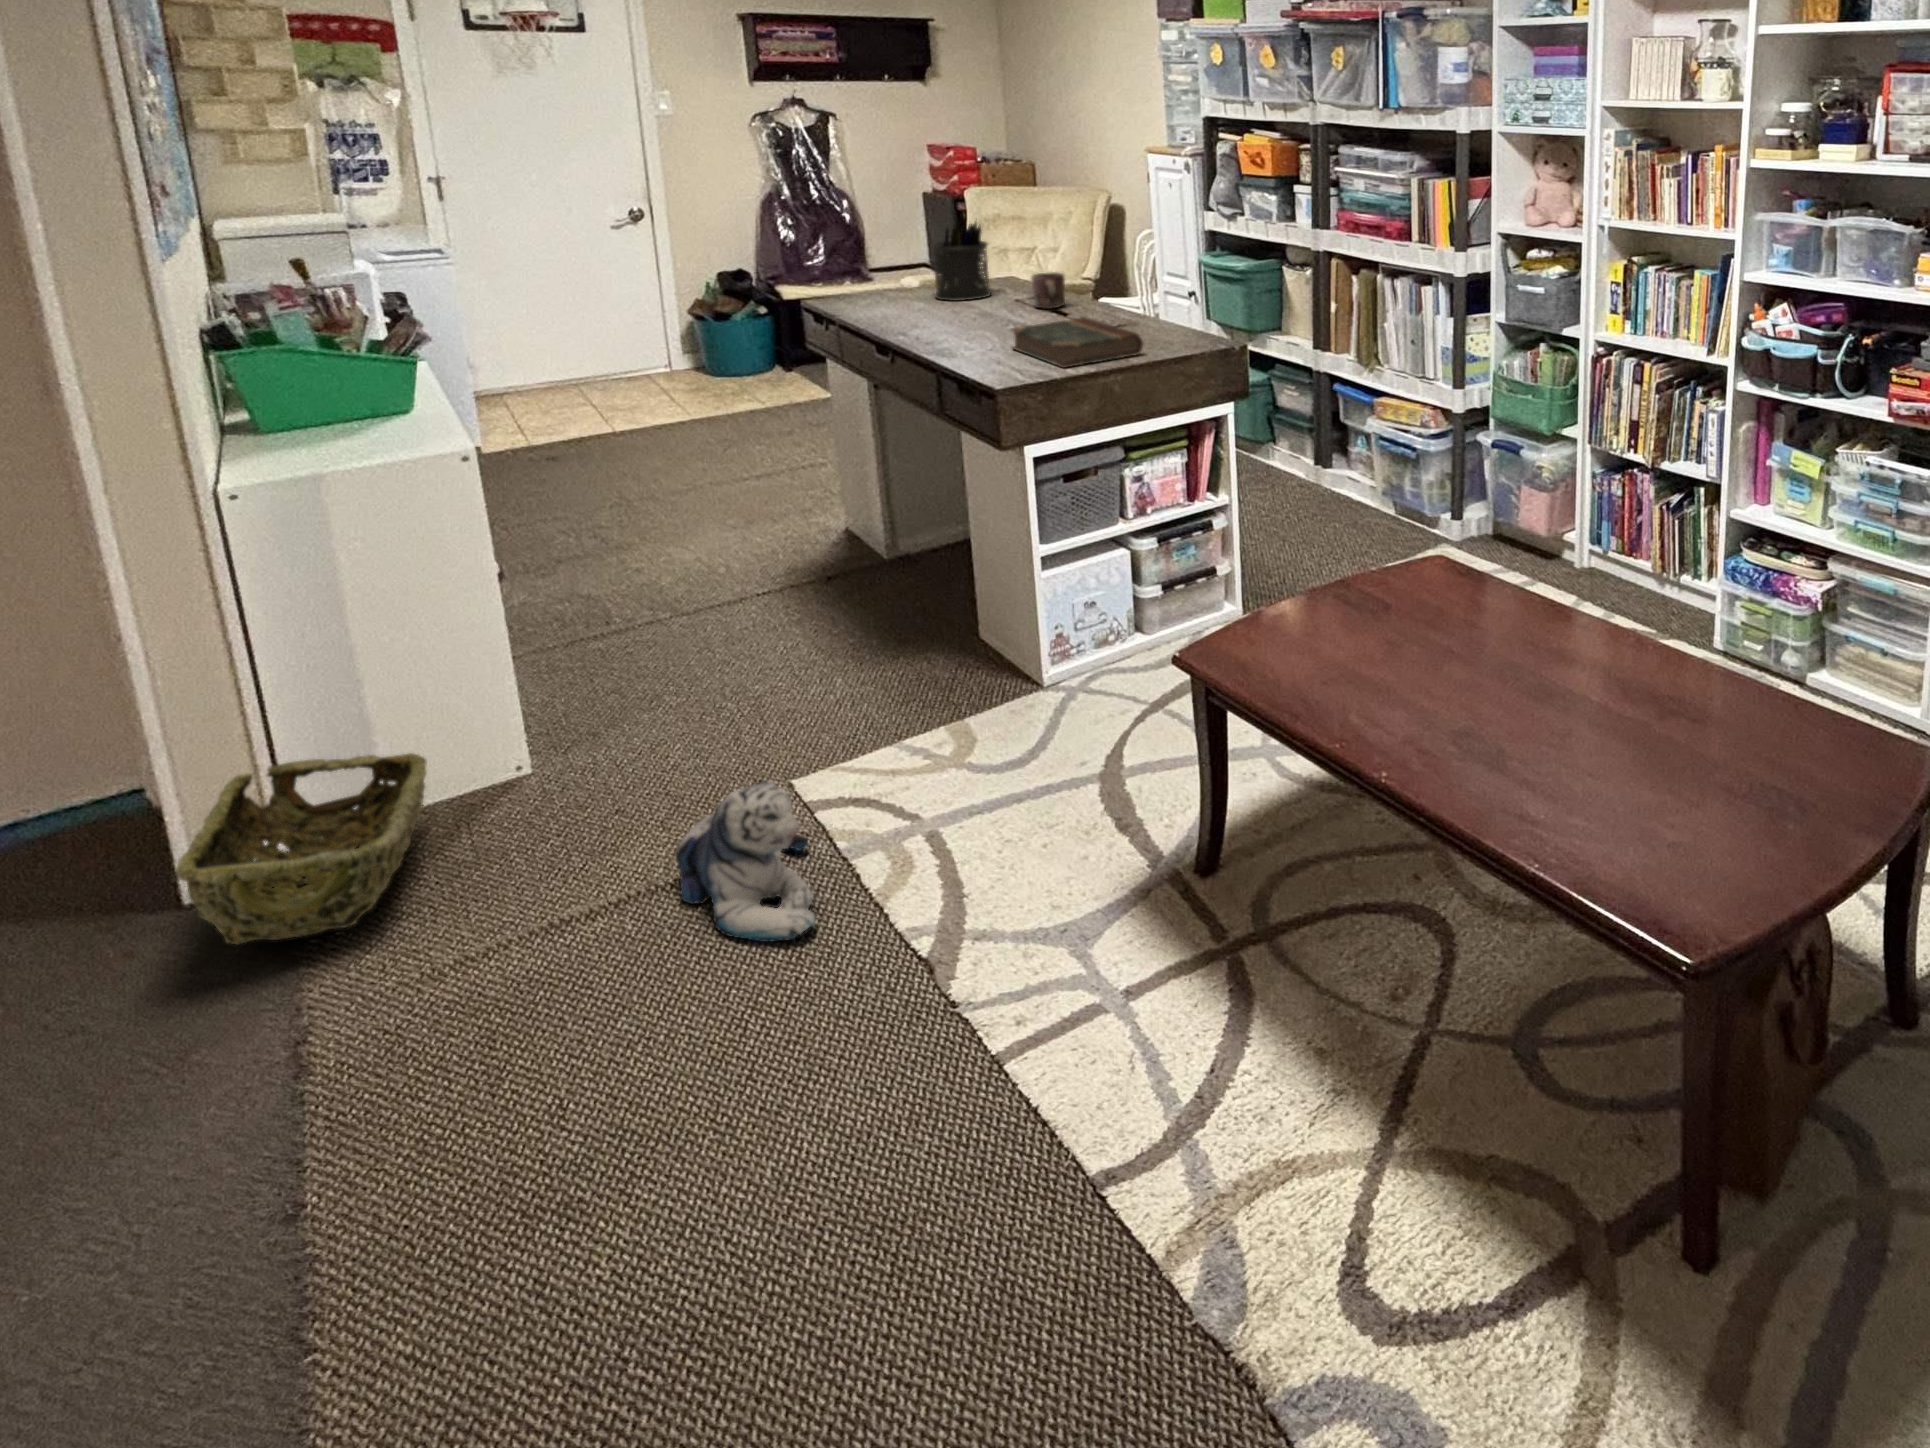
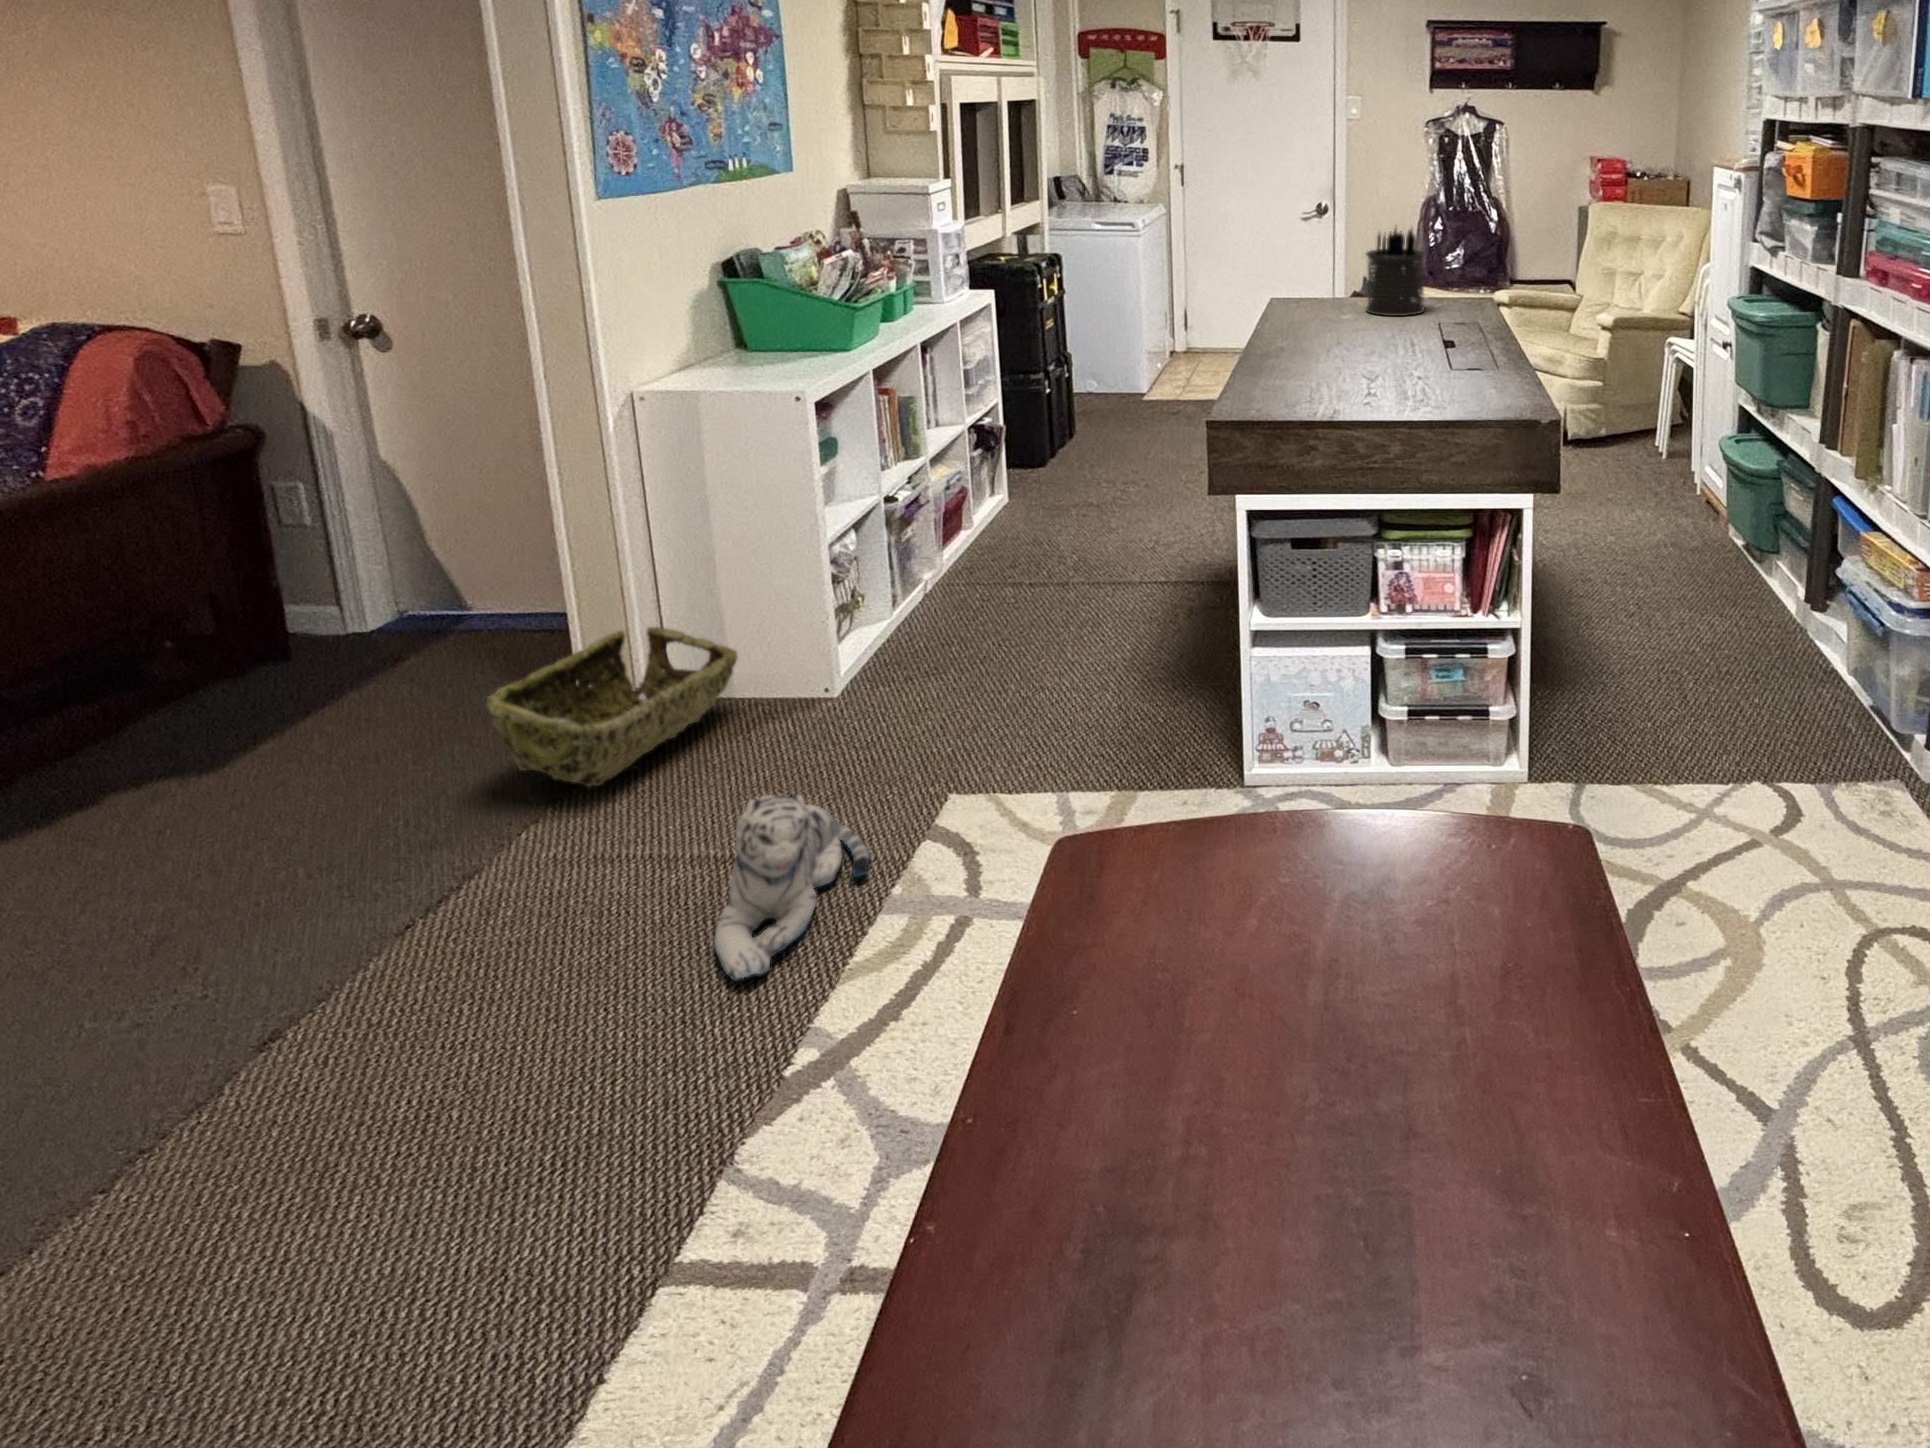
mug: present [1031,272,1065,309] -> none [1428,294,1465,337]
book: present [1012,317,1143,368] -> none [1297,351,1411,410]

